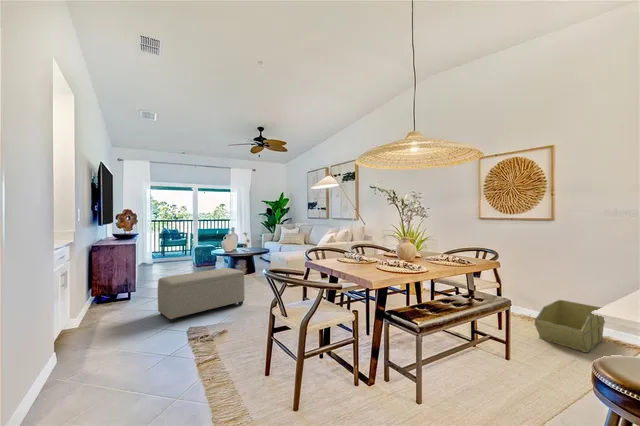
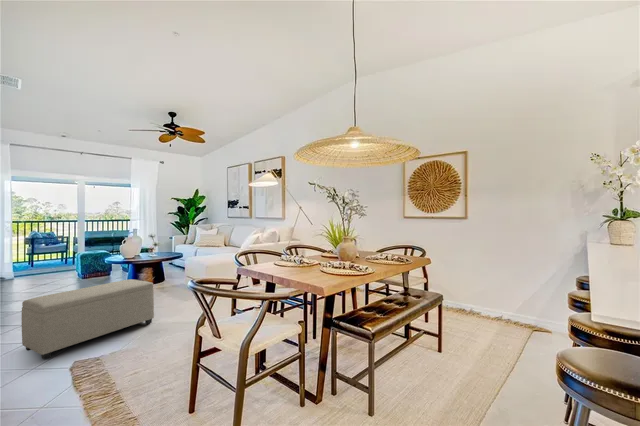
storage bin: present [535,300,605,352] -> none [456,289,506,336]

